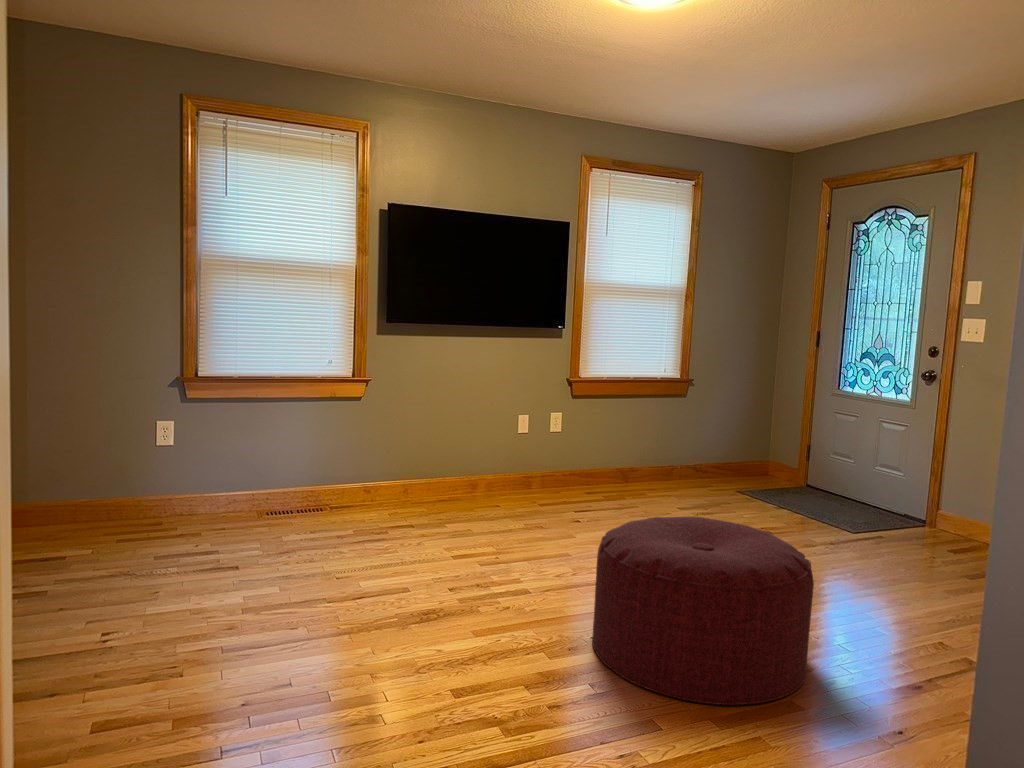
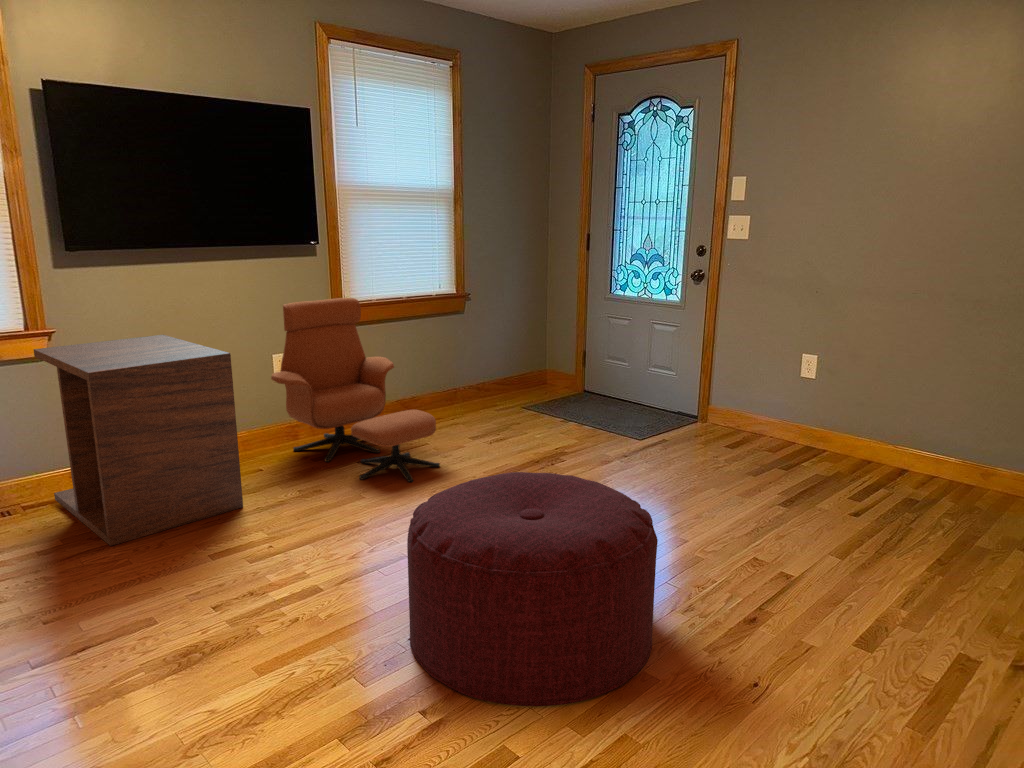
lounge chair: none [517,373,649,532] -> present [271,298,440,482]
side table: none [351,389,487,540] -> present [34,335,243,546]

